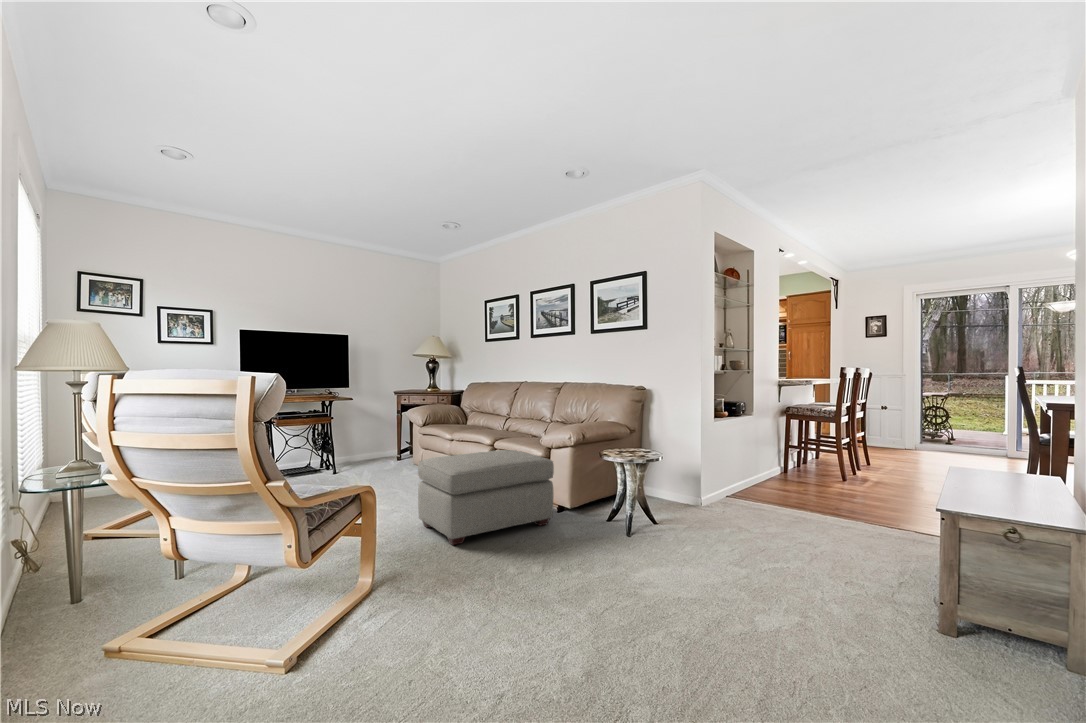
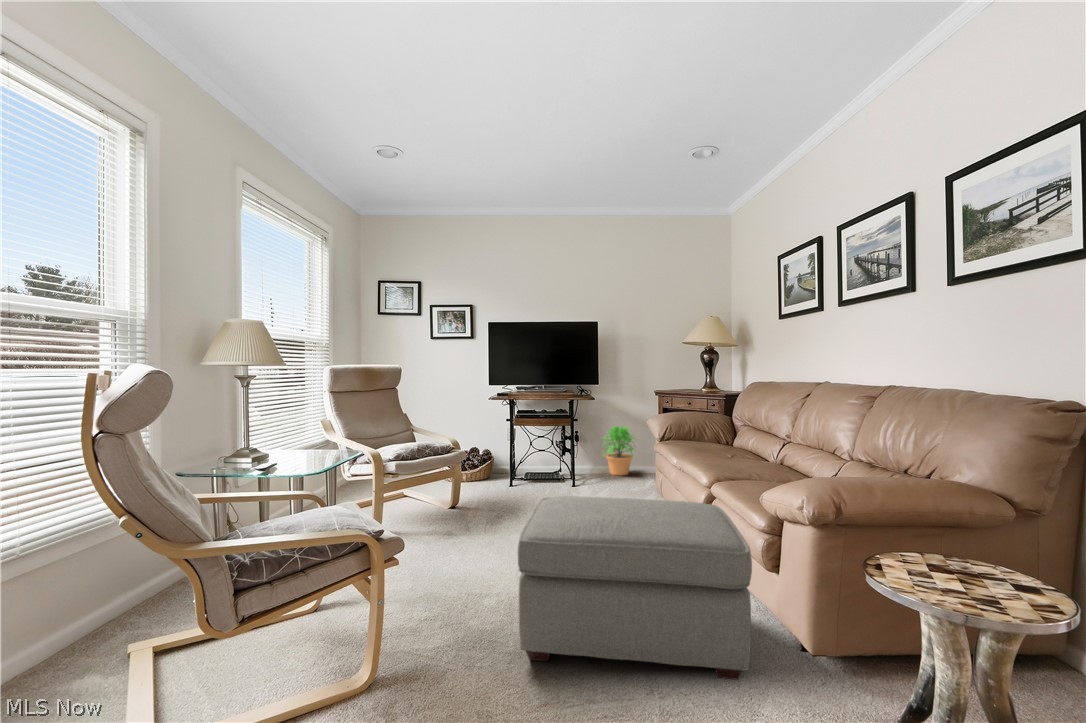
potted plant: none [348,421,385,464] -> present [603,426,633,475]

